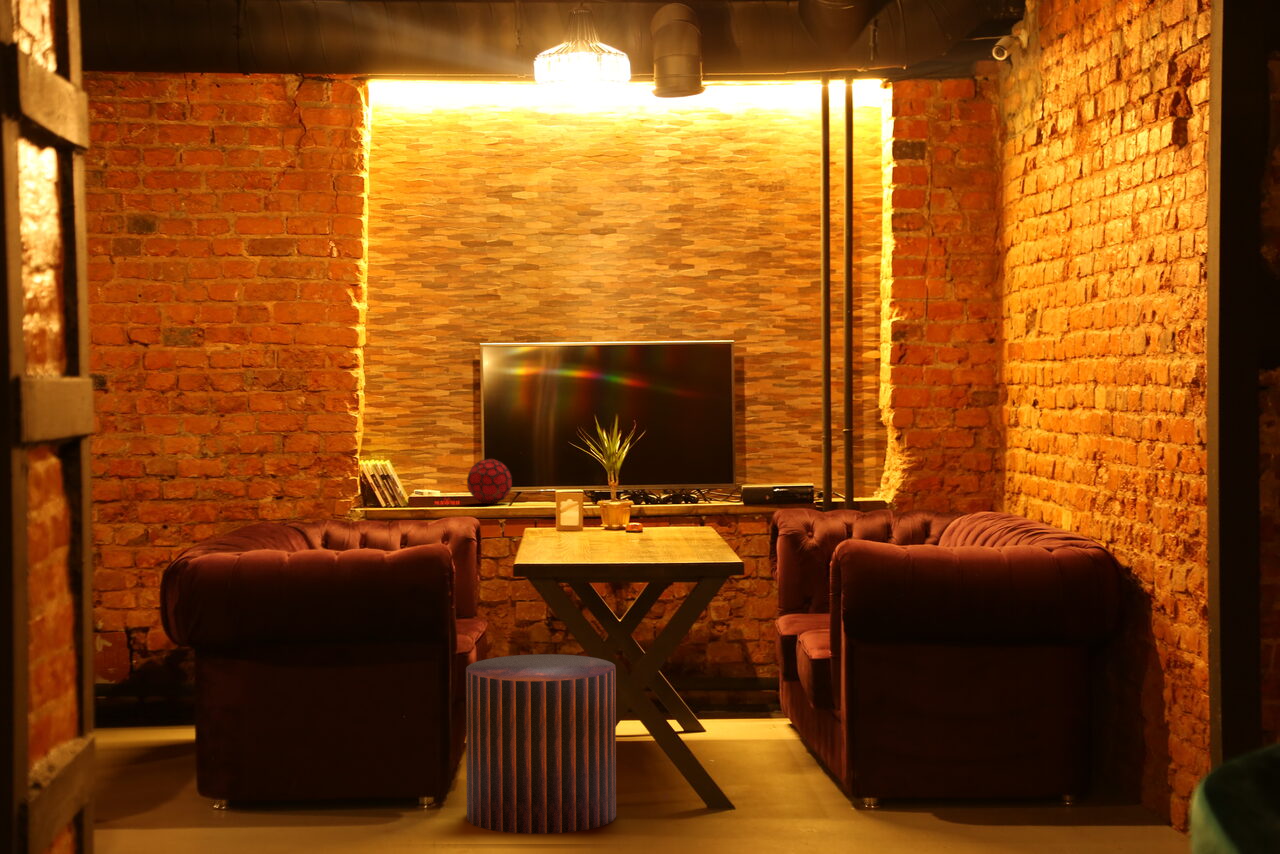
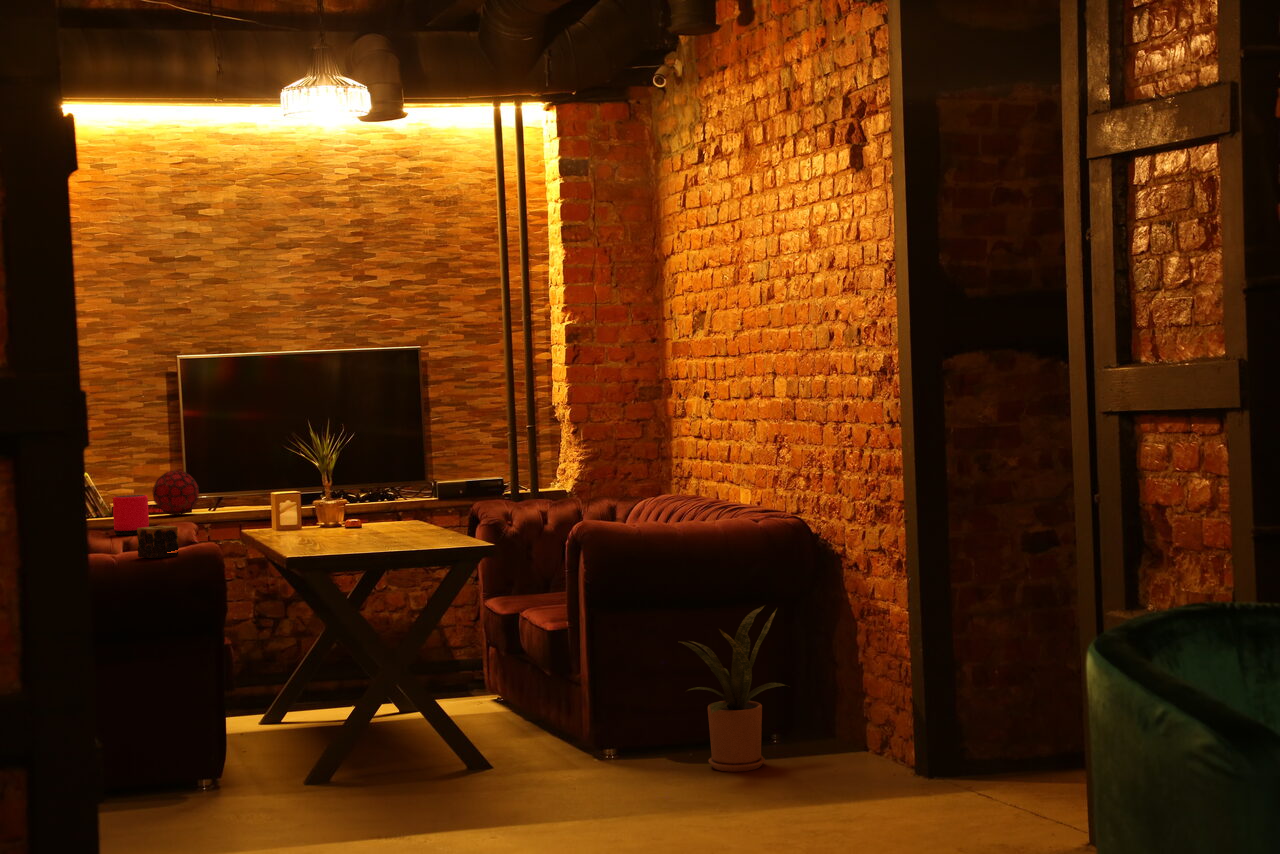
speaker: none [408,482,442,522] -> present [113,495,149,535]
candle: none [395,516,435,549] -> present [137,526,179,558]
house plant: none [925,646,1077,835] -> present [680,606,785,772]
pouf: present [466,654,616,834] -> none [238,648,388,820]

